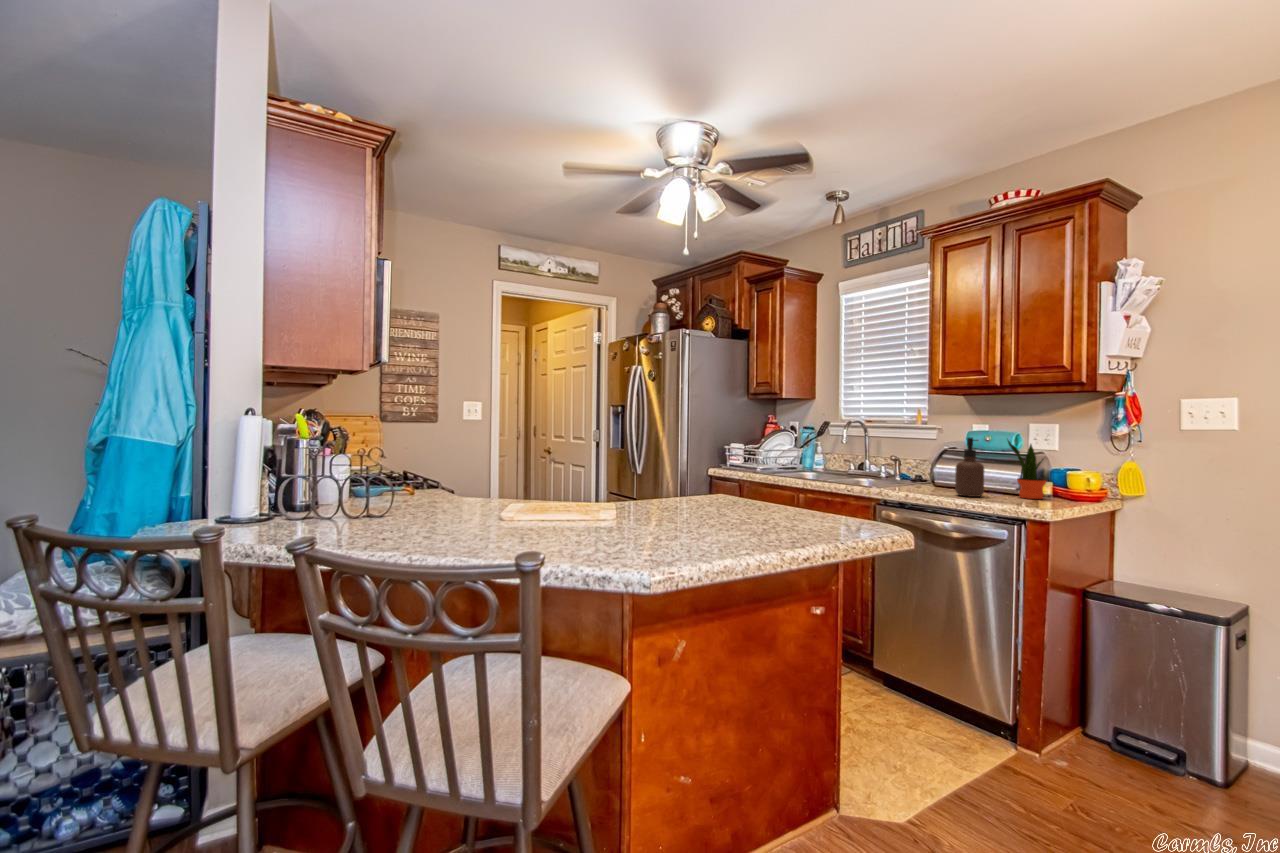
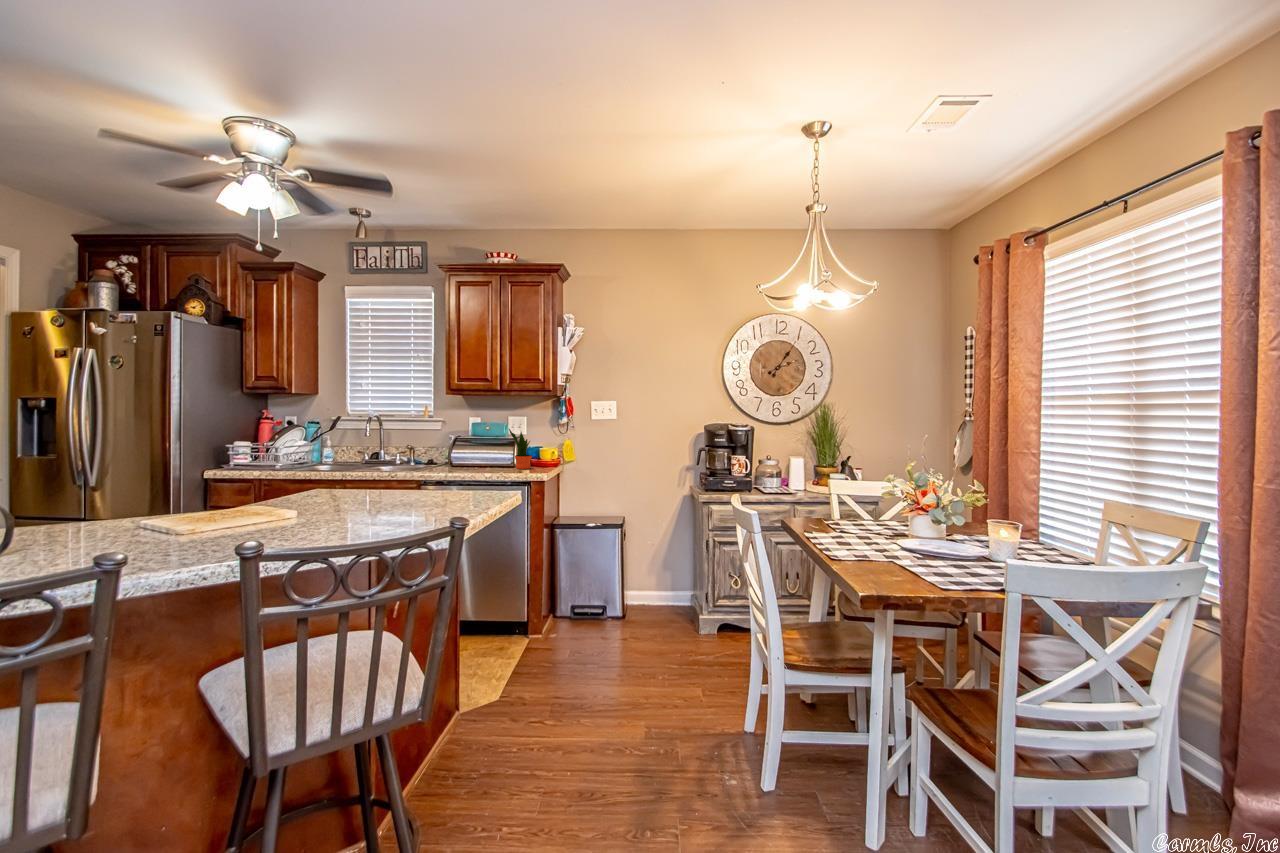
soap dispenser: present [955,437,984,497] -> none [479,428,498,471]

